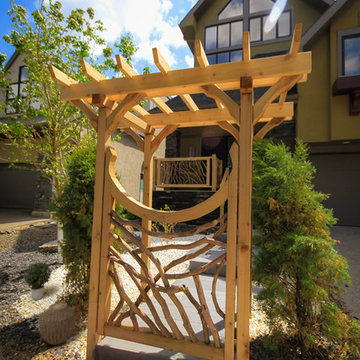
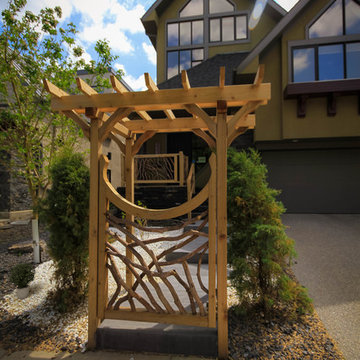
woven basket: present [40,302,75,345] -> none [39,296,71,334]

